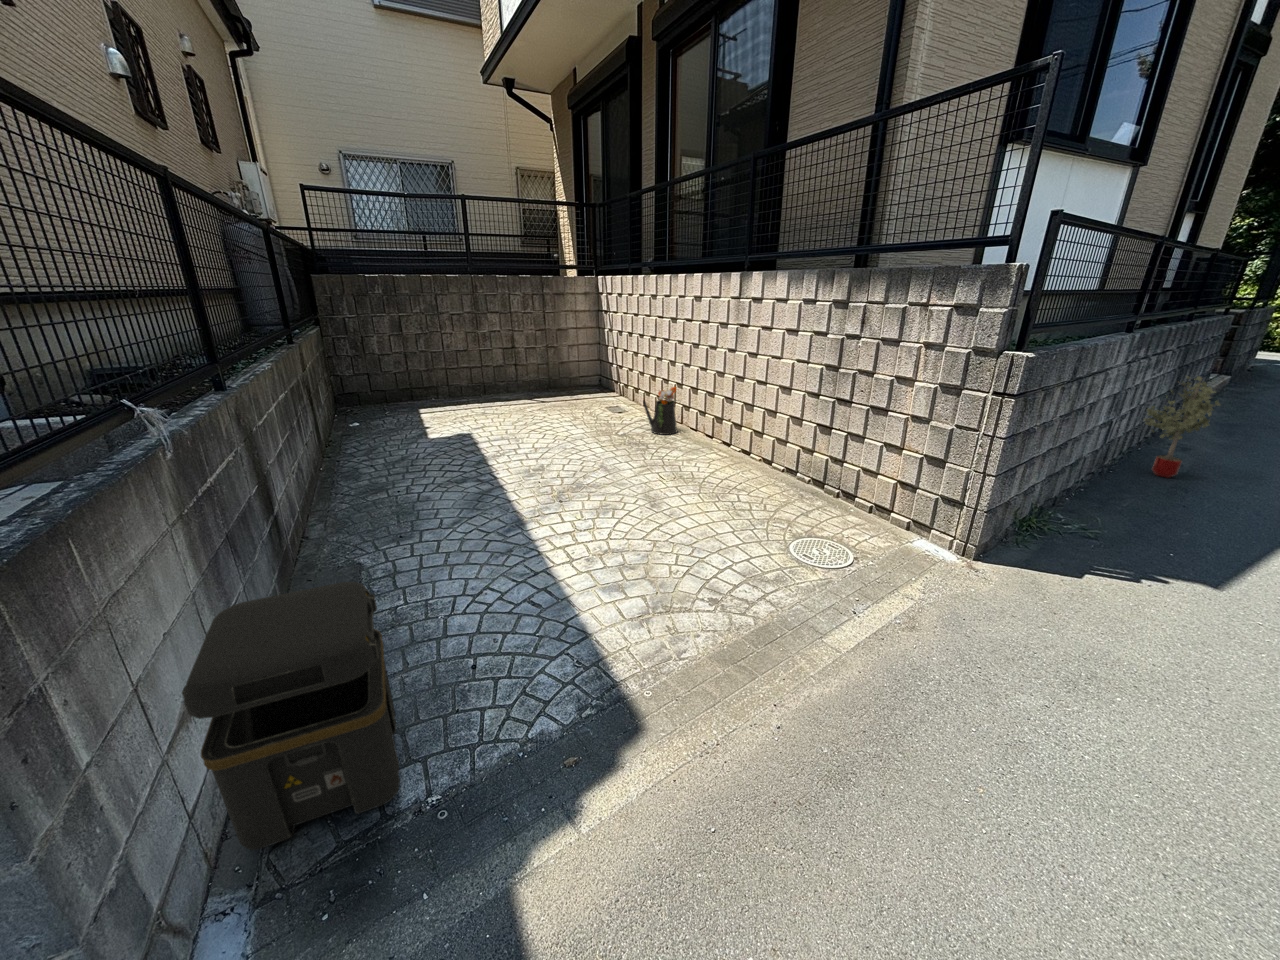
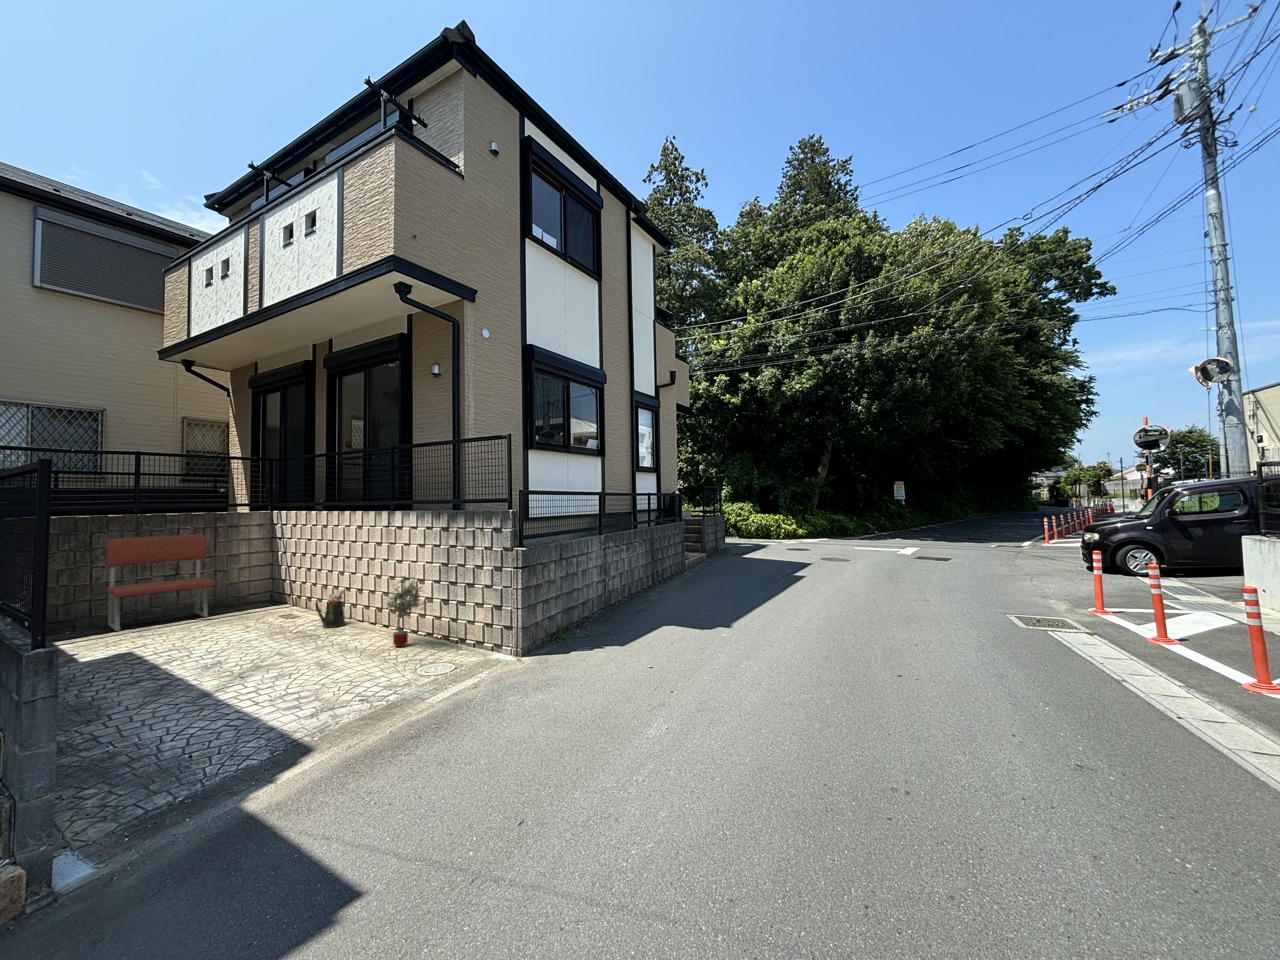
bench: none [447,302,545,405] -> present [106,535,216,631]
potted tree: present [1144,376,1220,478] -> present [387,576,427,647]
toolbox: present [182,582,400,850] -> none [24,693,155,852]

